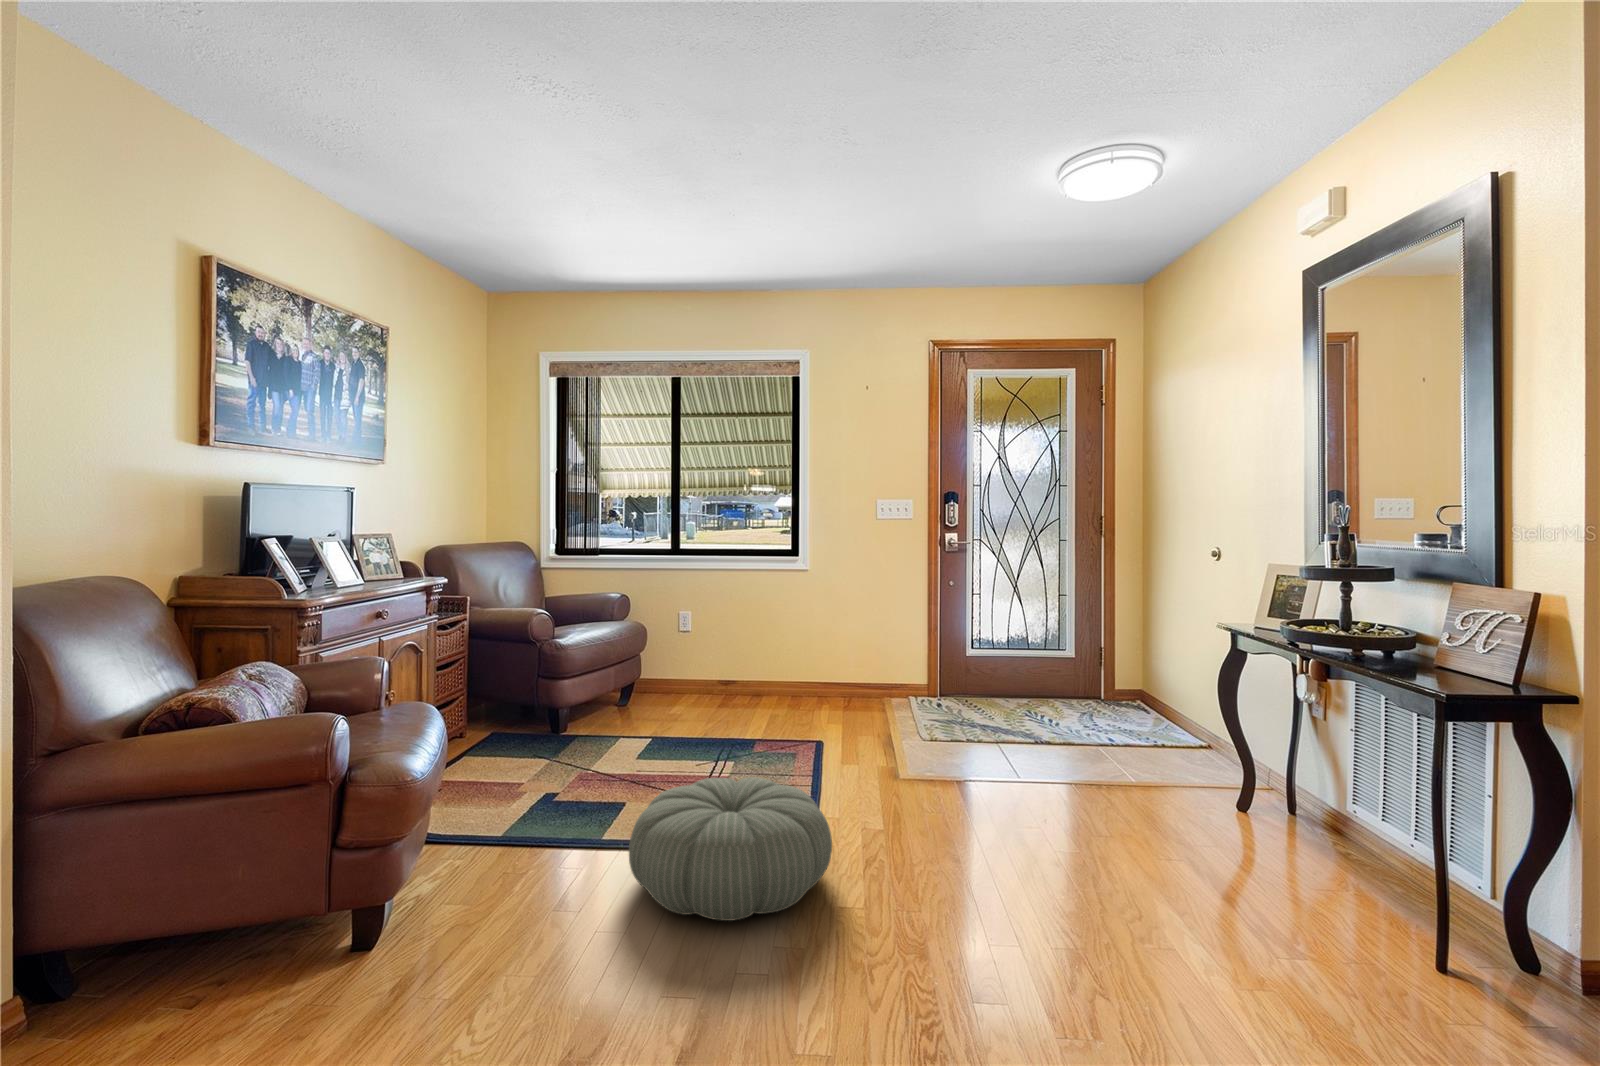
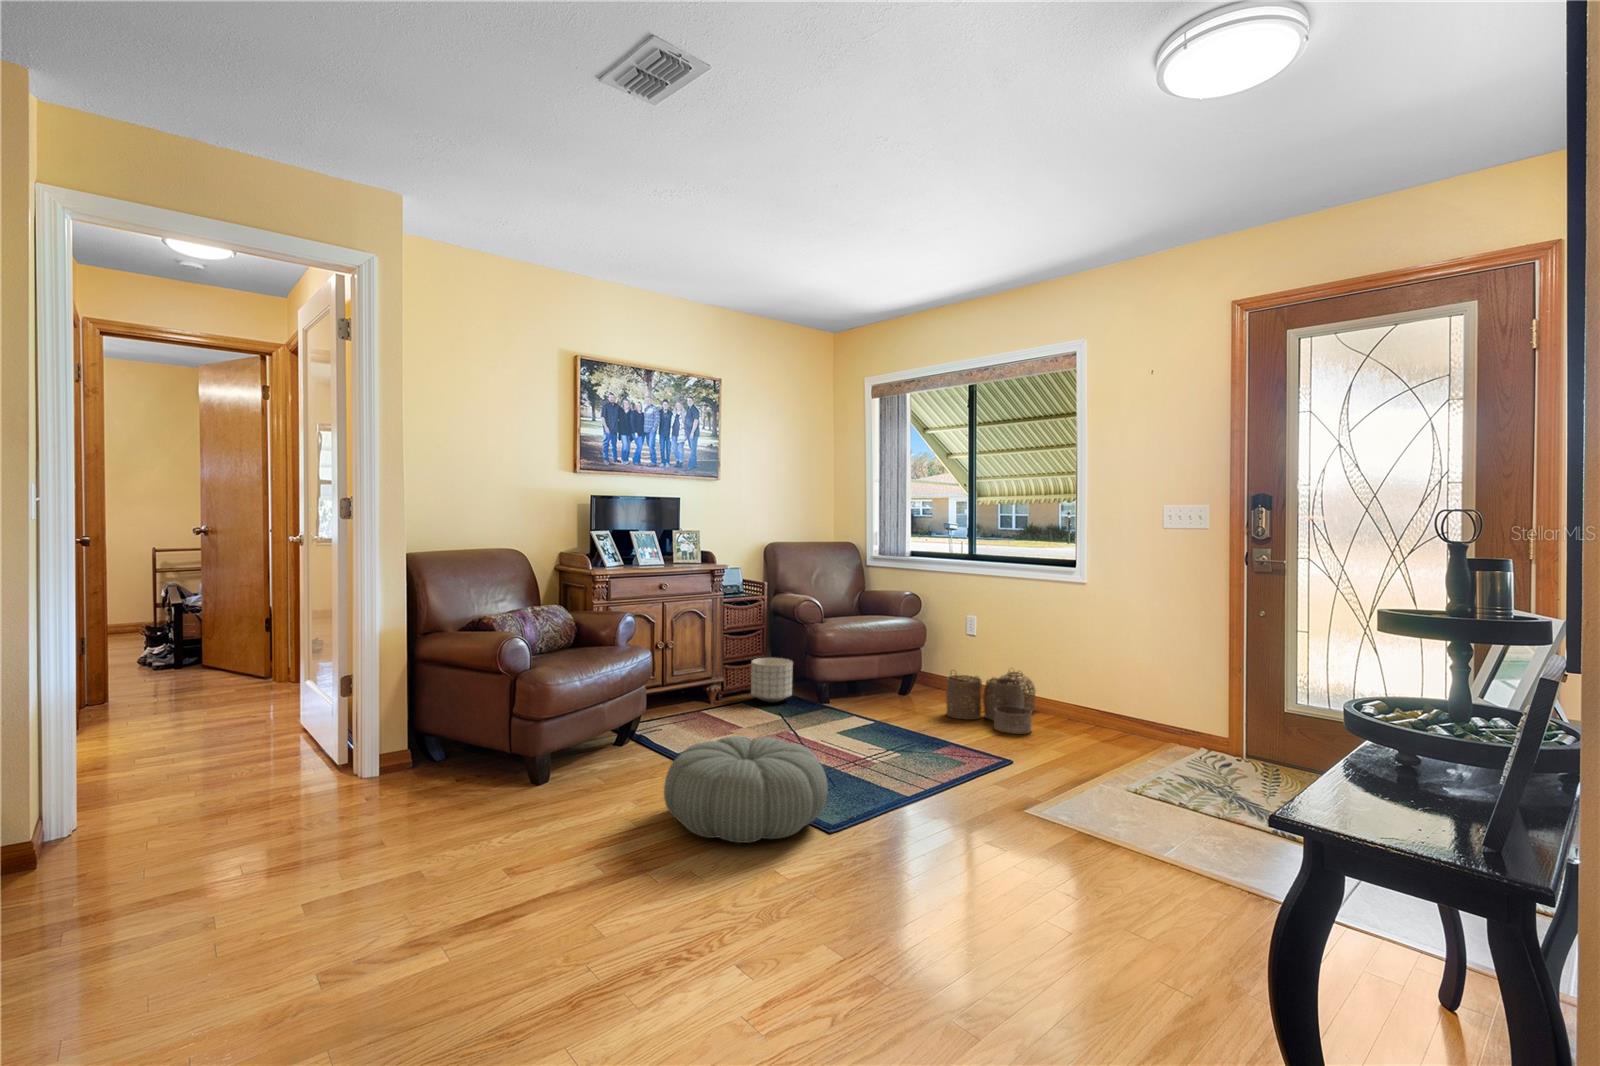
woven basket: none [705,660,802,723] -> present [946,670,1035,734]
planter: none [474,688,529,746] -> present [751,658,793,702]

